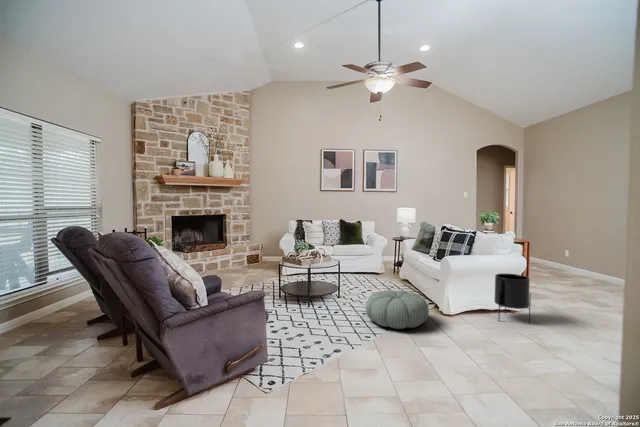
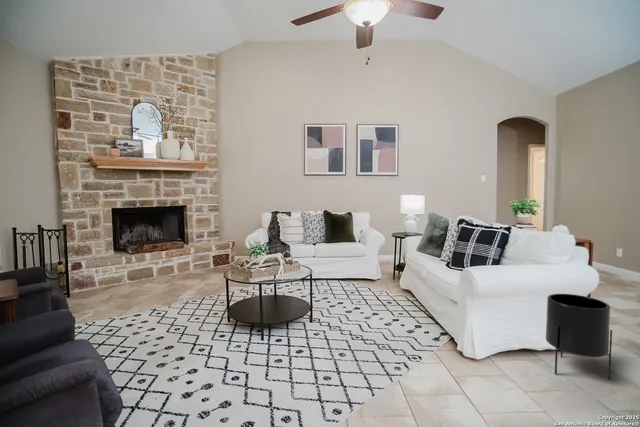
pouf: present [366,290,429,329] -> none [337,319,439,394]

